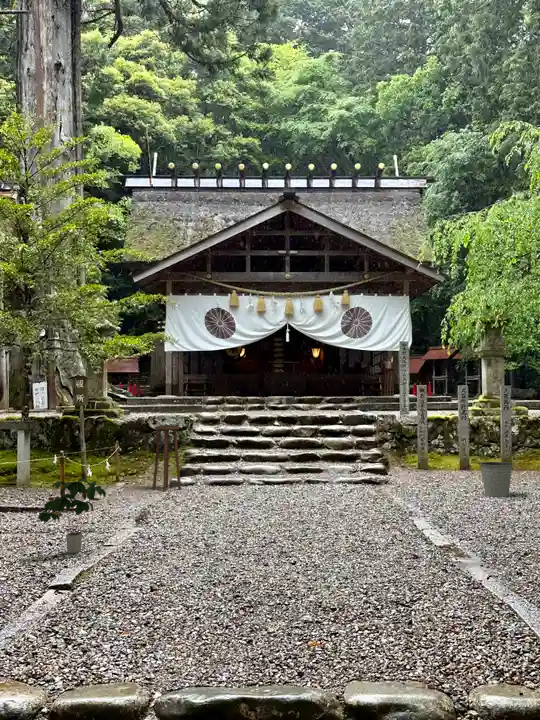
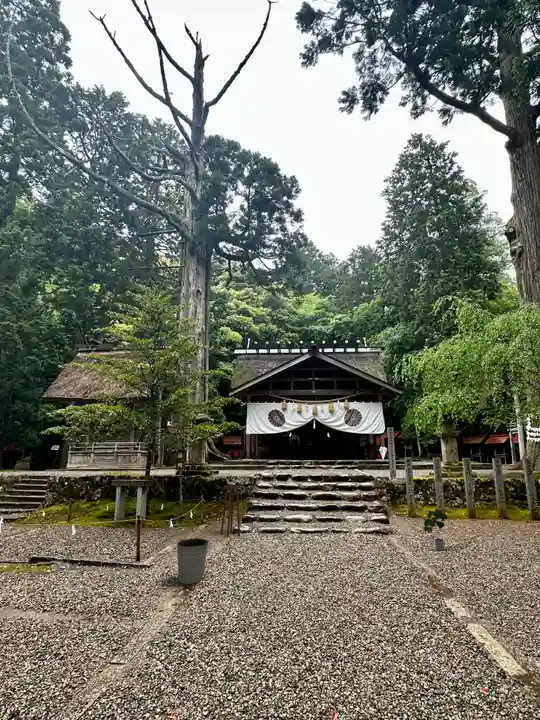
bucket: present [479,462,514,497] -> present [177,538,209,584]
potted plant: present [38,478,106,553] -> present [423,509,447,550]

